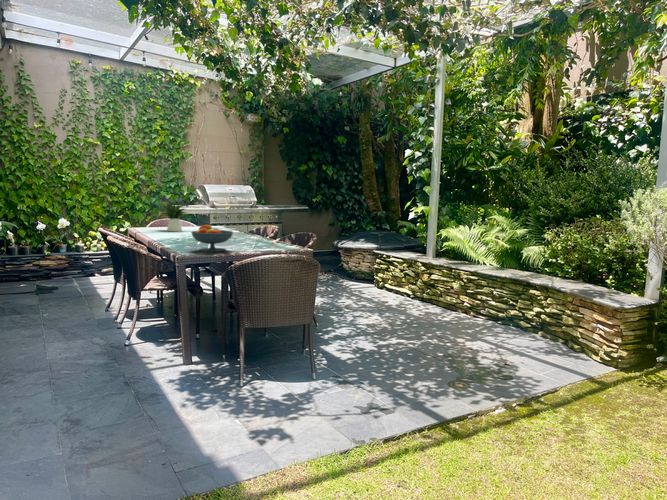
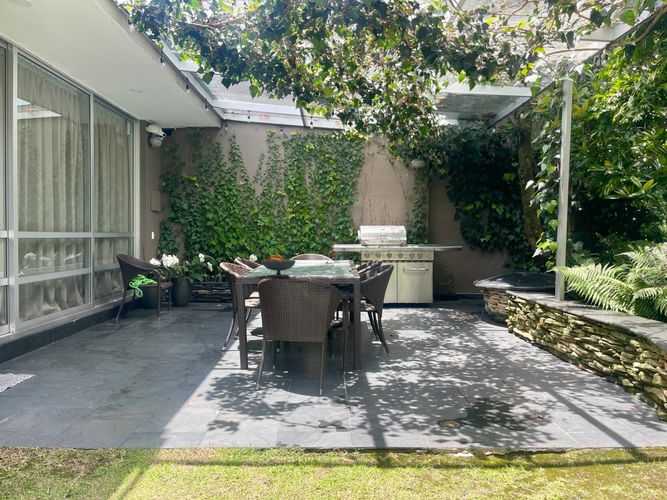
flower arrangement: present [161,197,189,231] -> none [290,234,319,264]

